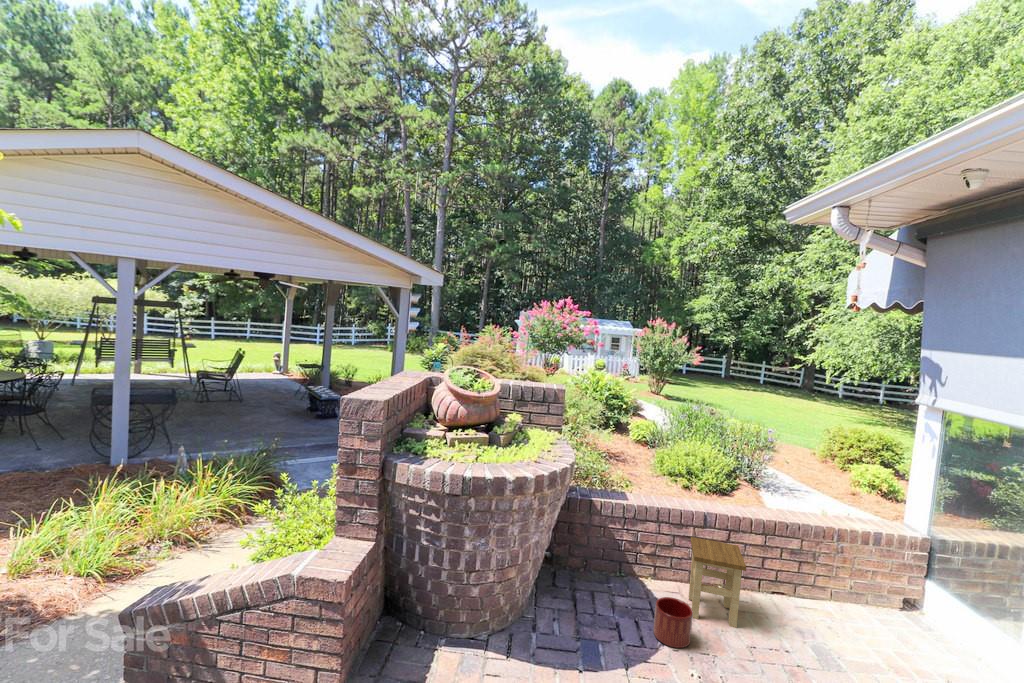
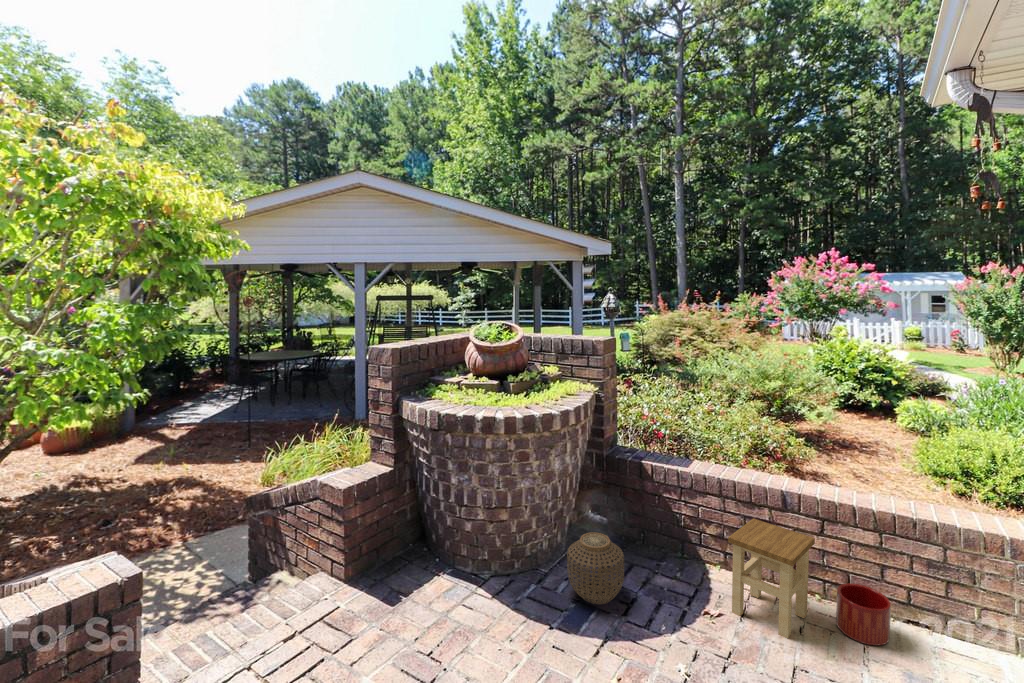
woven basket: none [572,574,626,643] -> present [567,532,624,604]
planter: present [653,597,693,648] -> present [836,583,891,645]

